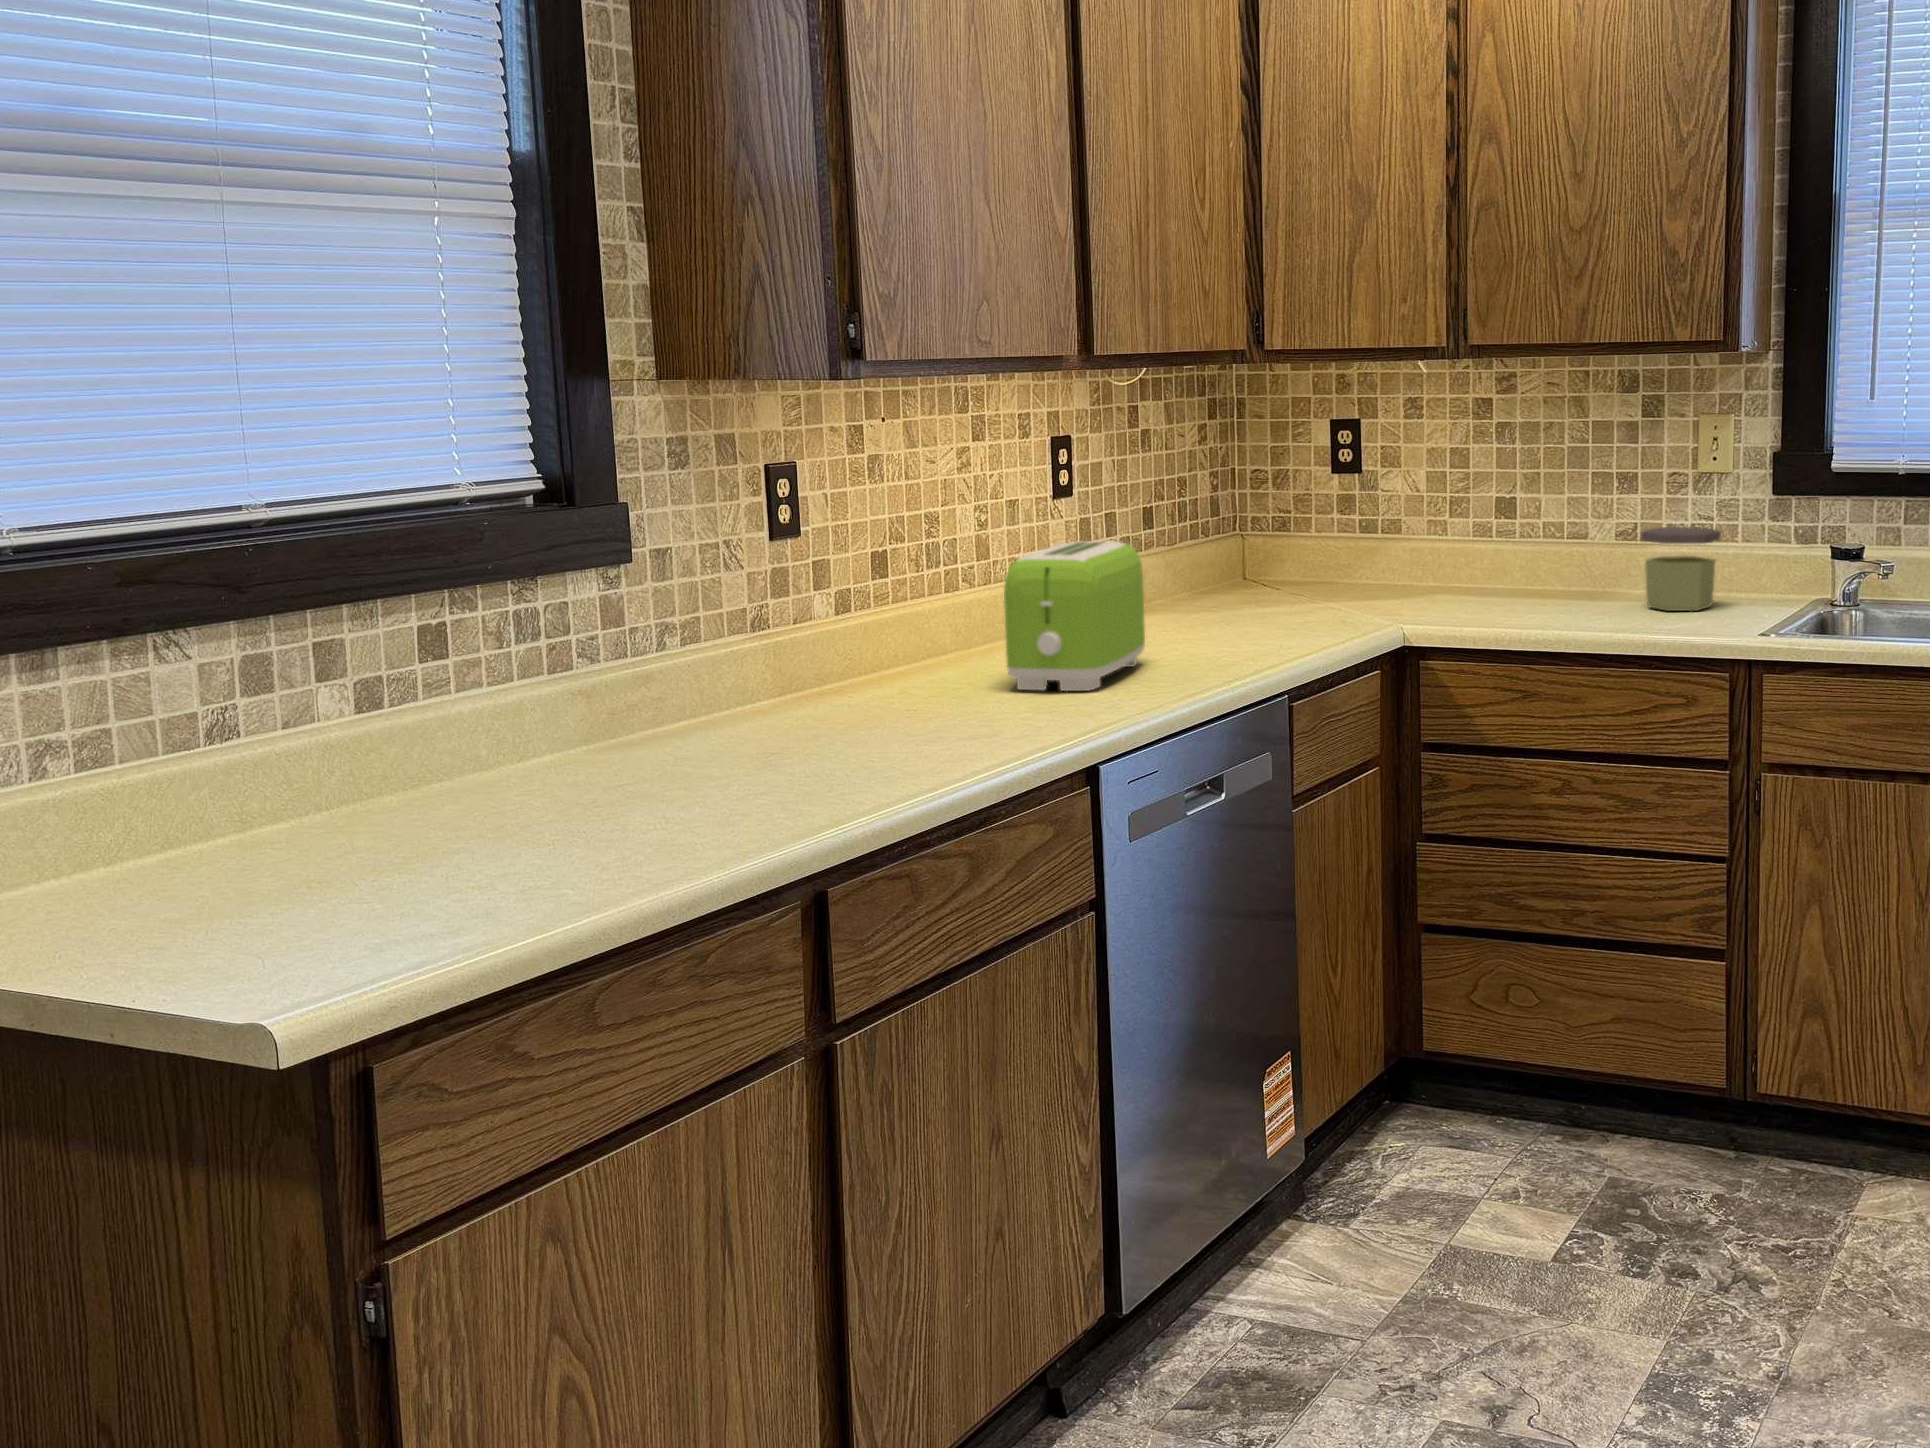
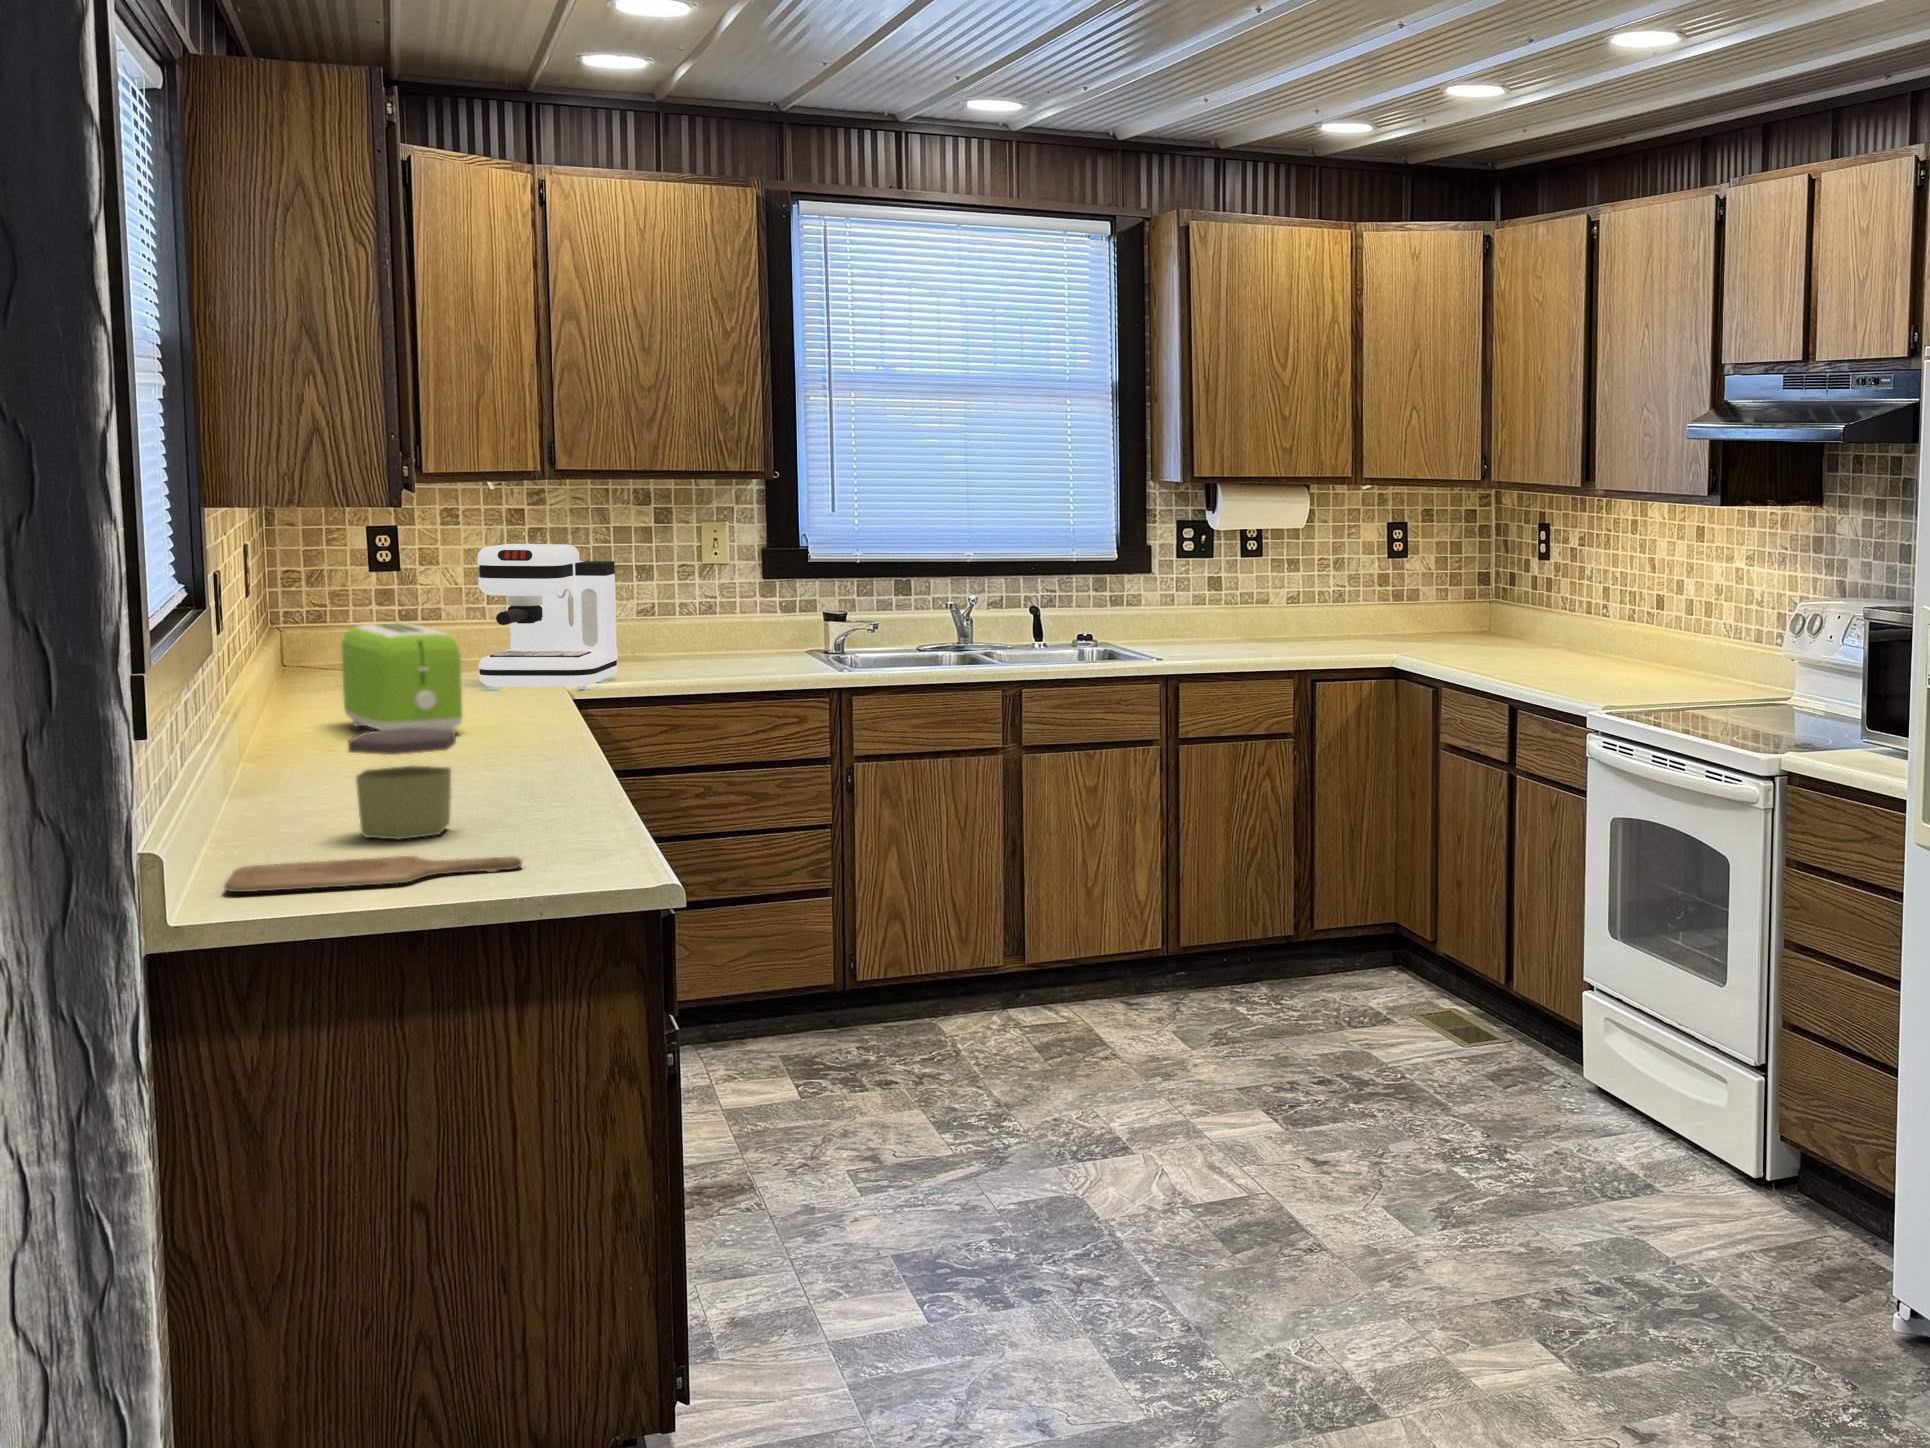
coffee maker: none [1315,443,1504,635] -> present [477,544,618,689]
jar: present [1641,527,1721,611] -> present [348,728,456,839]
cutting board: none [34,884,348,956] -> present [224,856,522,892]

